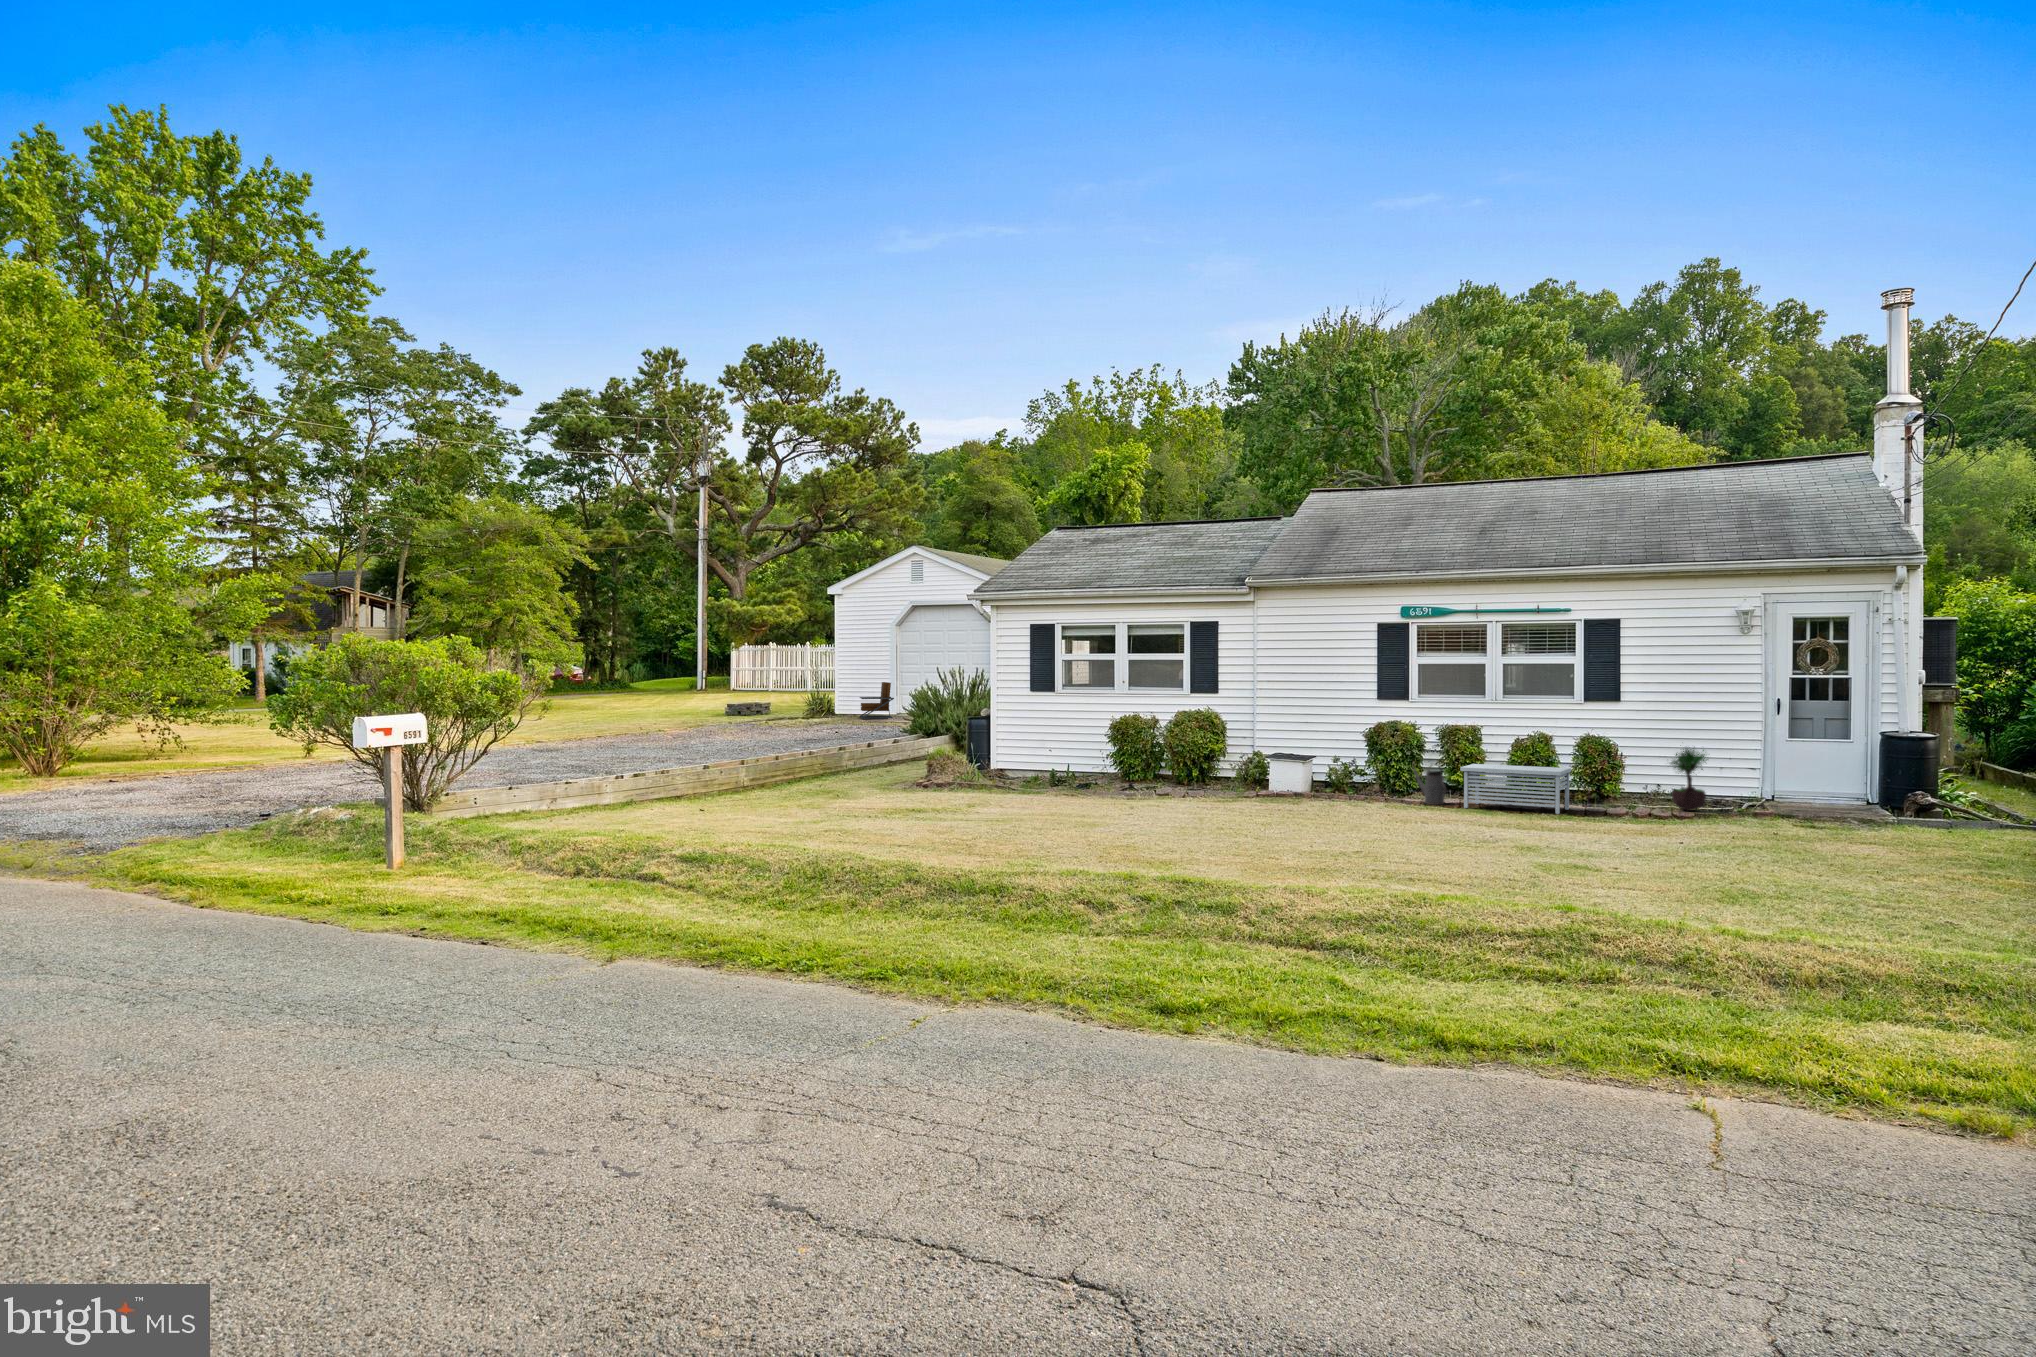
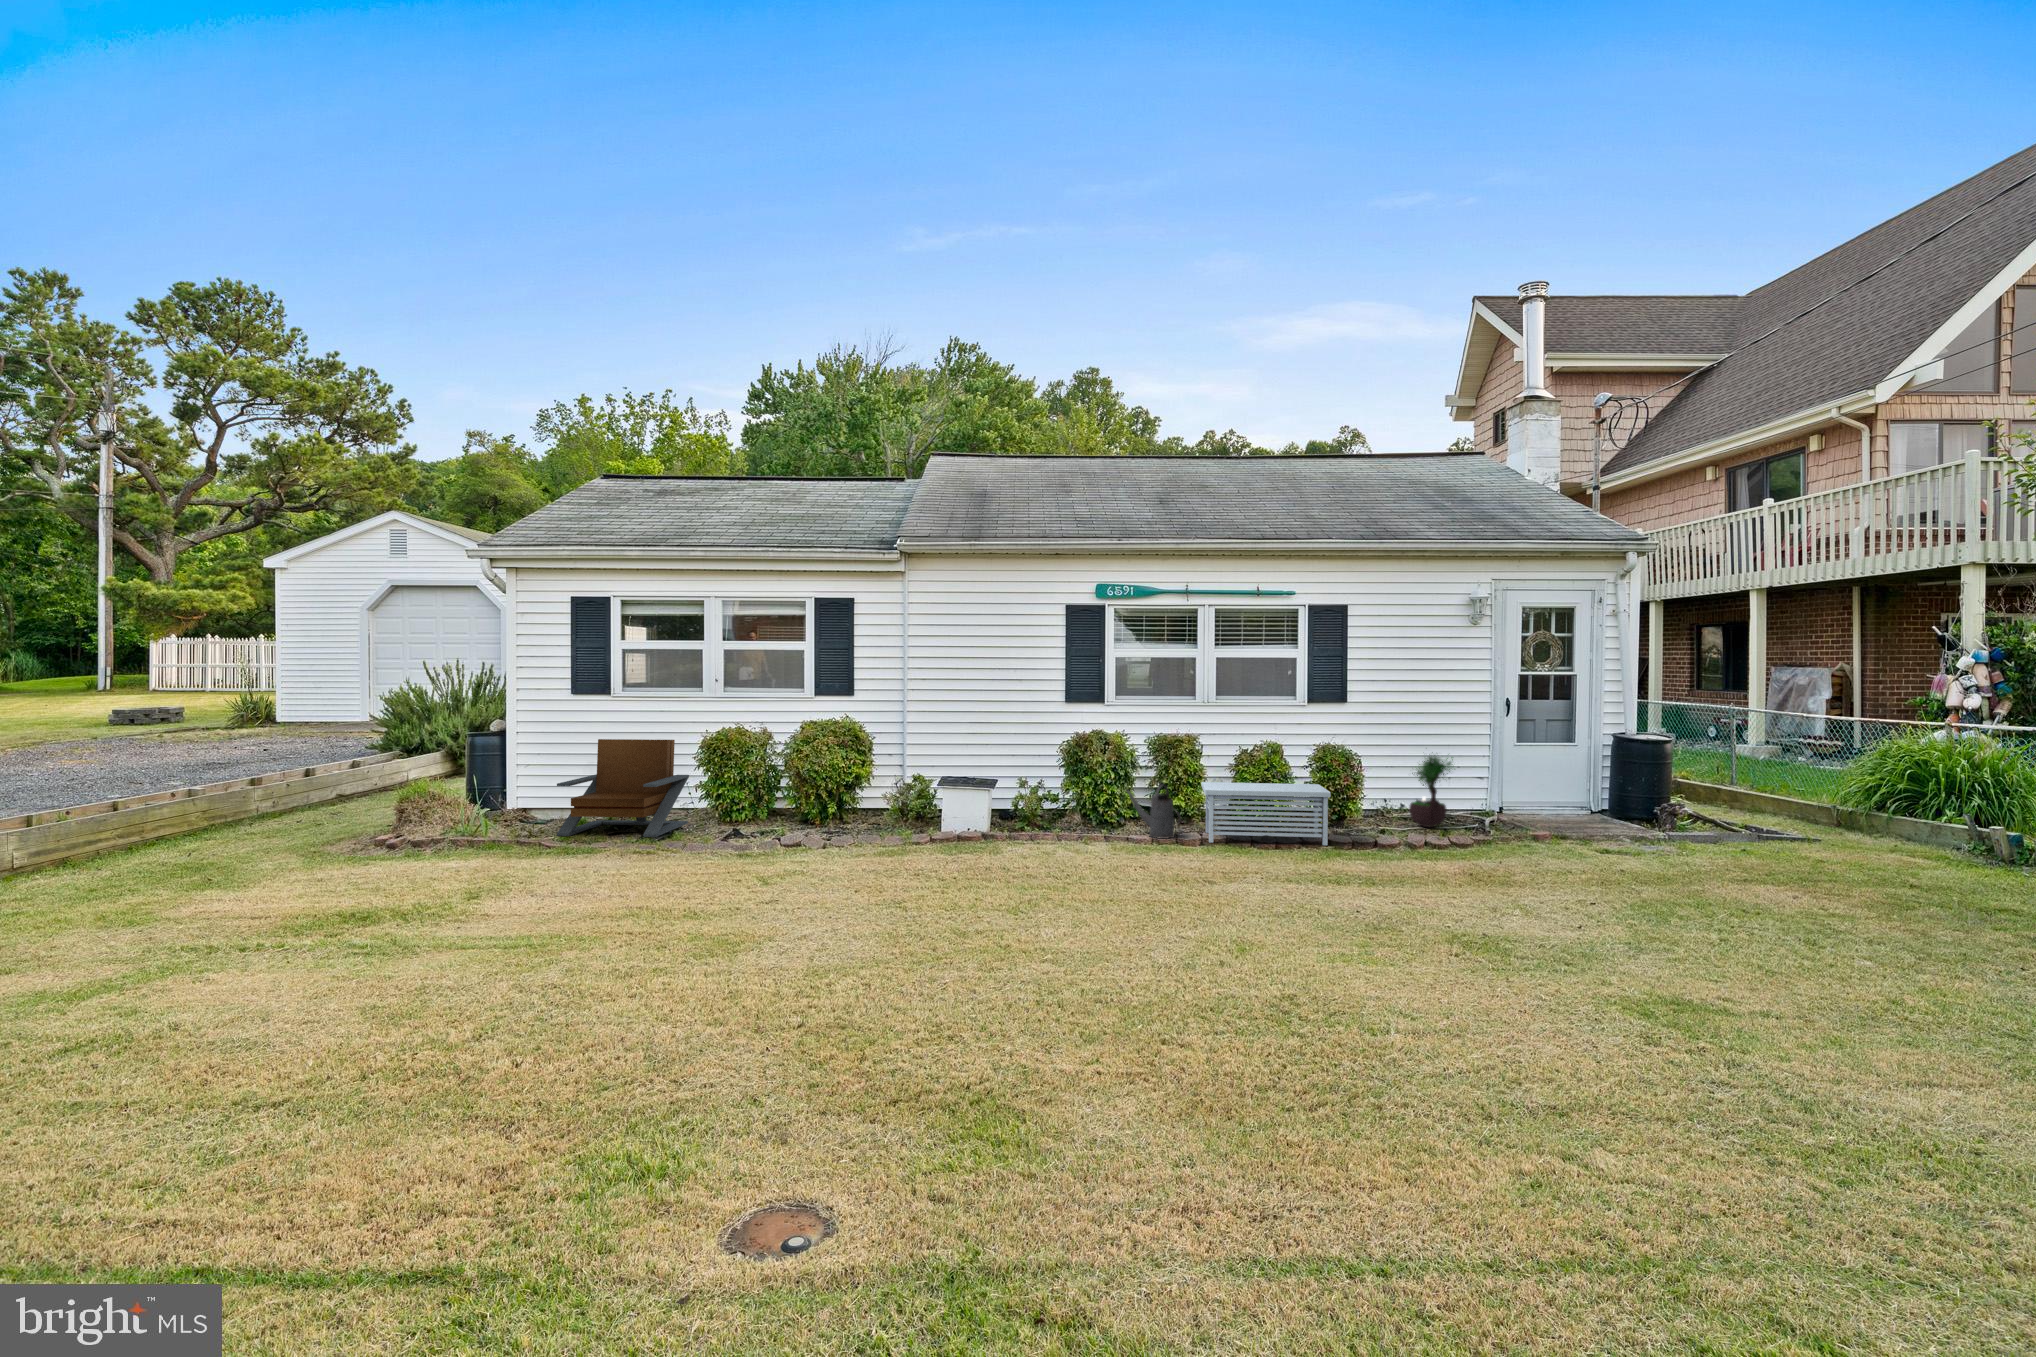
lounge chair: present [860,682,894,719] -> present [557,739,689,837]

